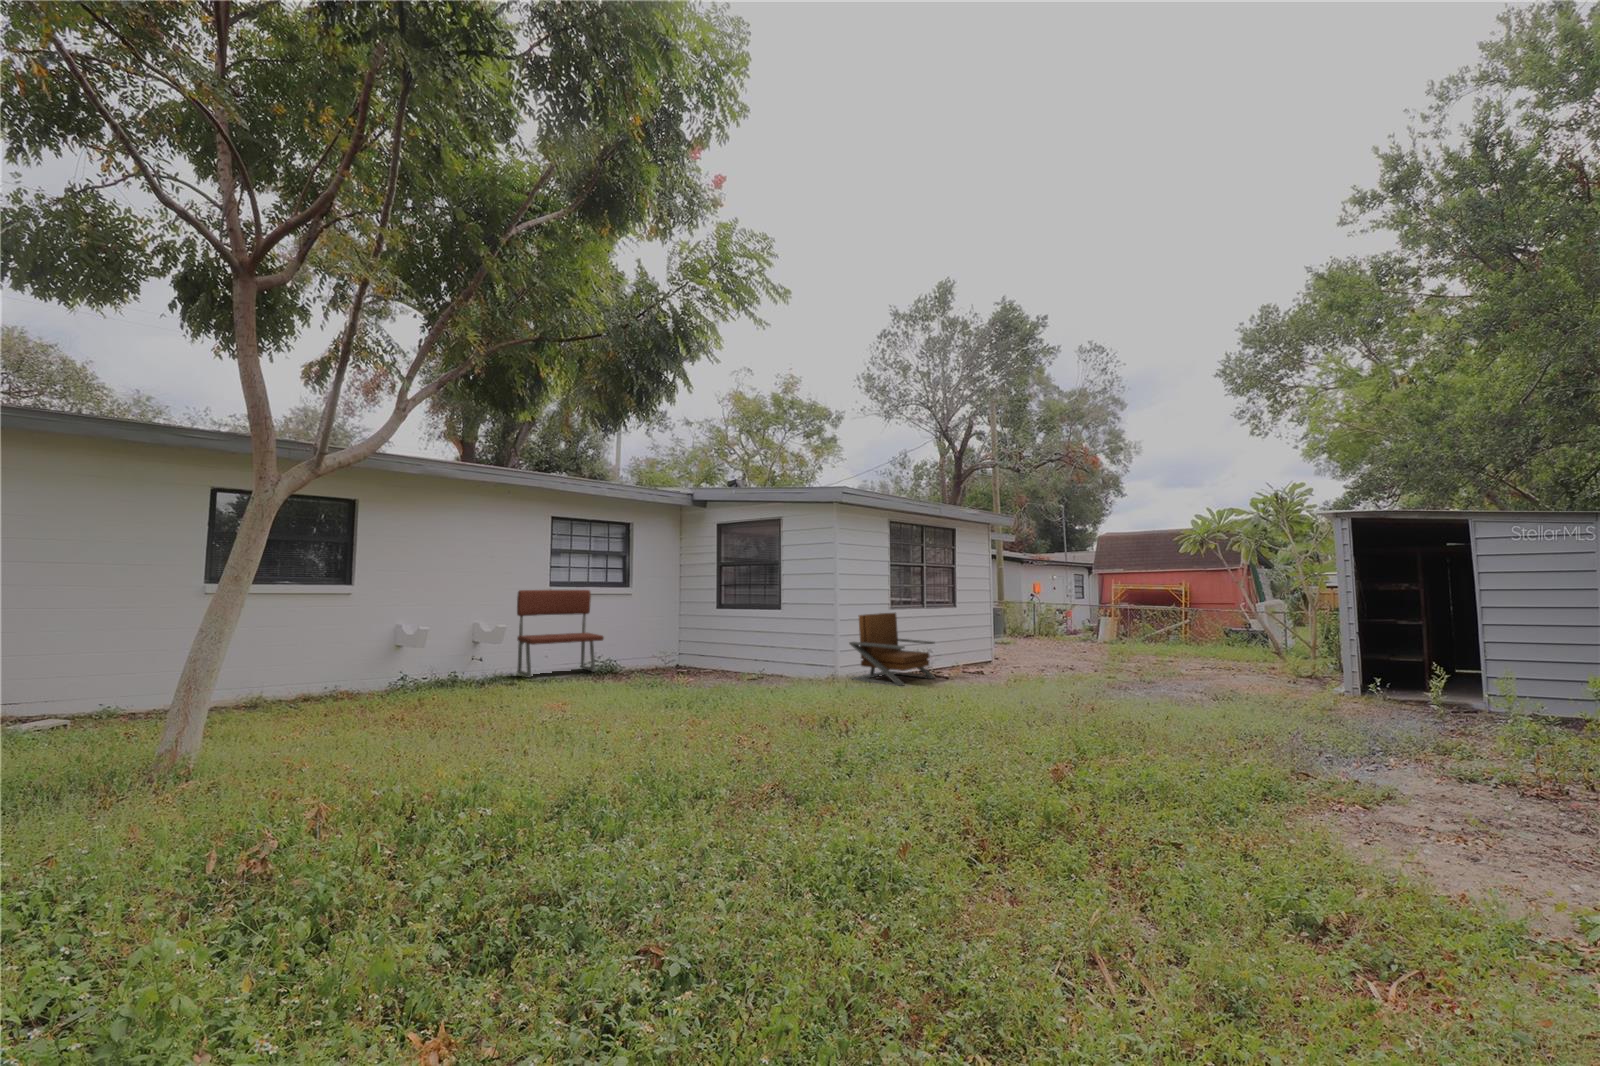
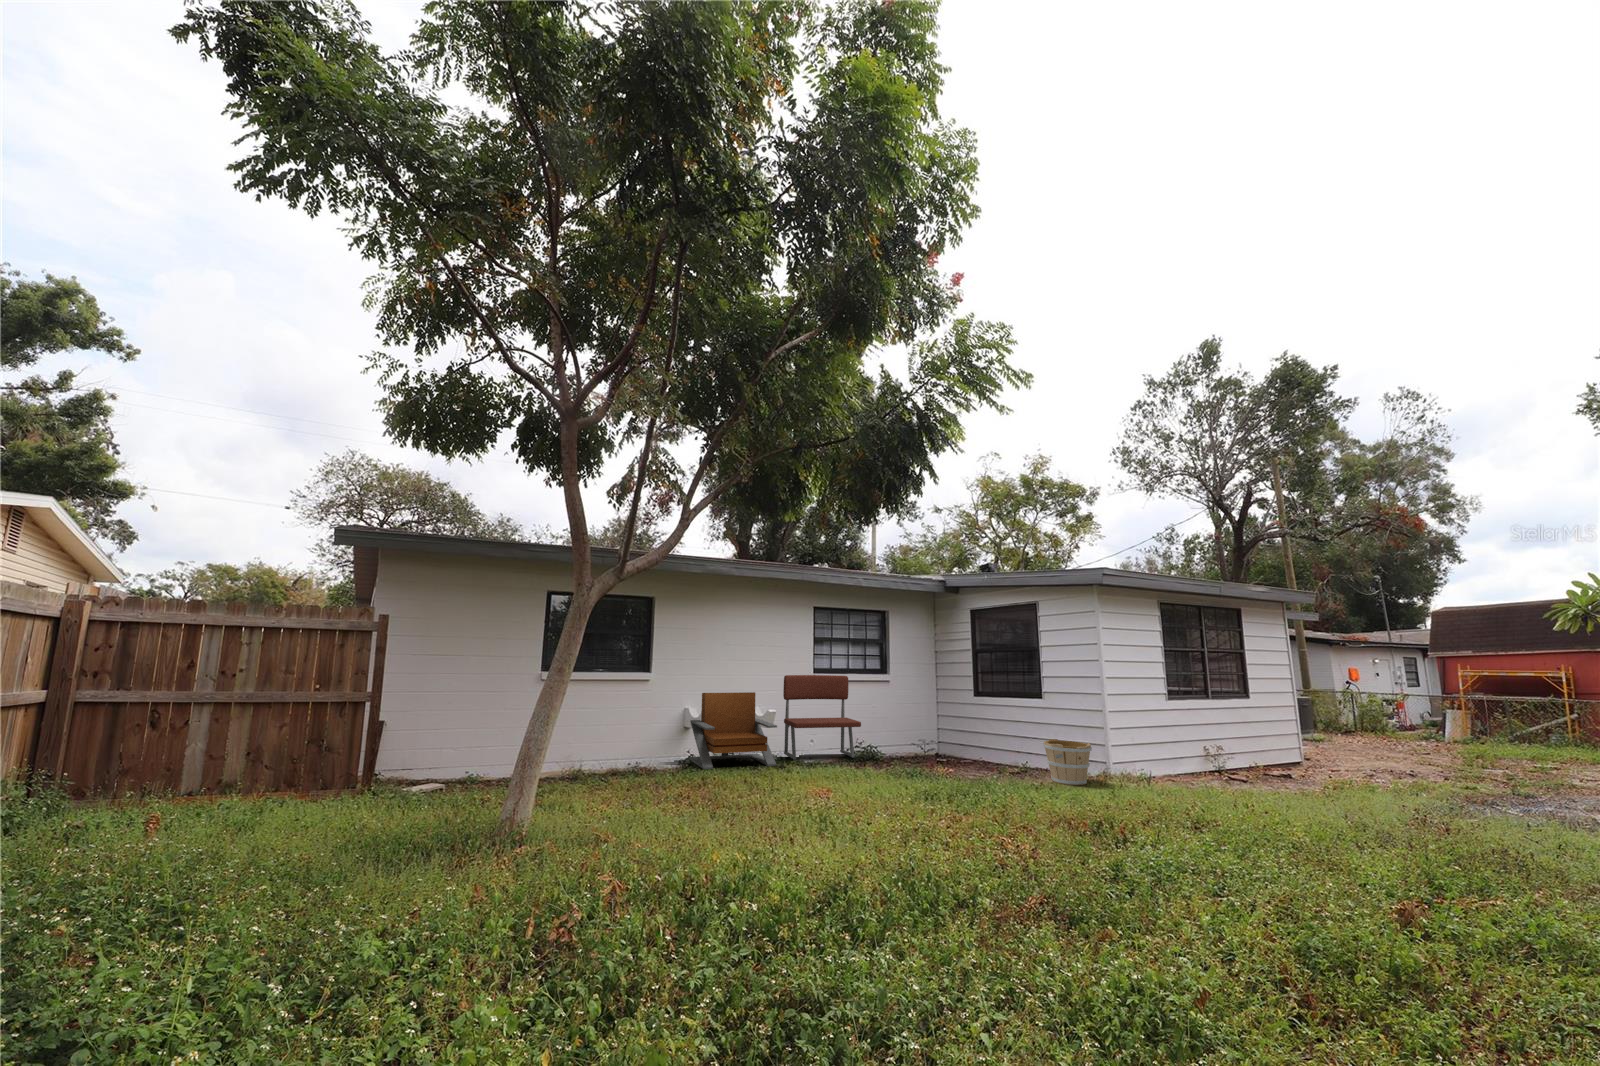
lounge chair: present [849,613,935,686] -> present [689,692,777,769]
wooden bucket: none [779,642,820,681] -> present [1044,739,1092,785]

